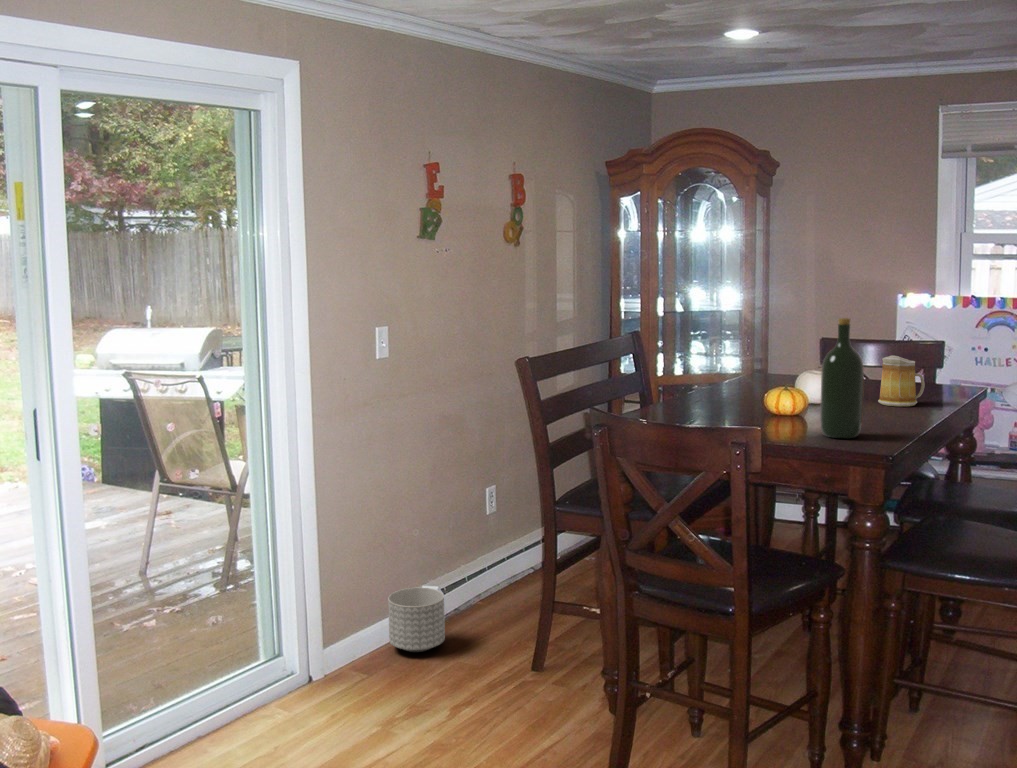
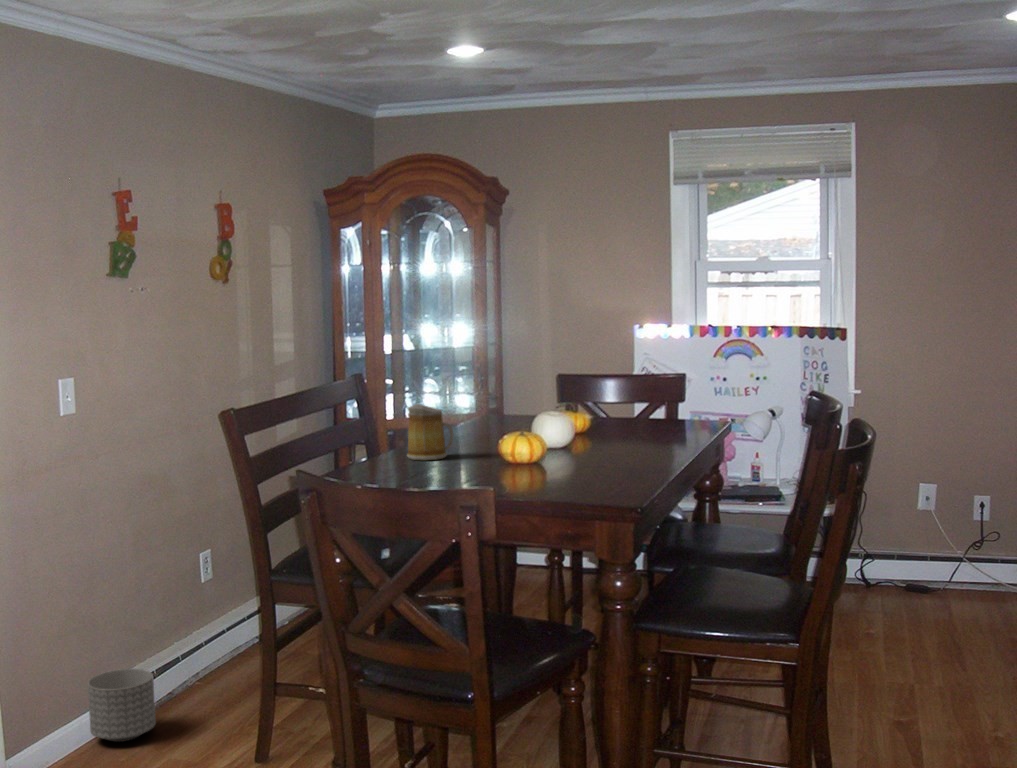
wine bottle: present [820,318,864,438] -> none [535,352,576,471]
mug: present [878,356,925,406] -> present [407,404,453,460]

